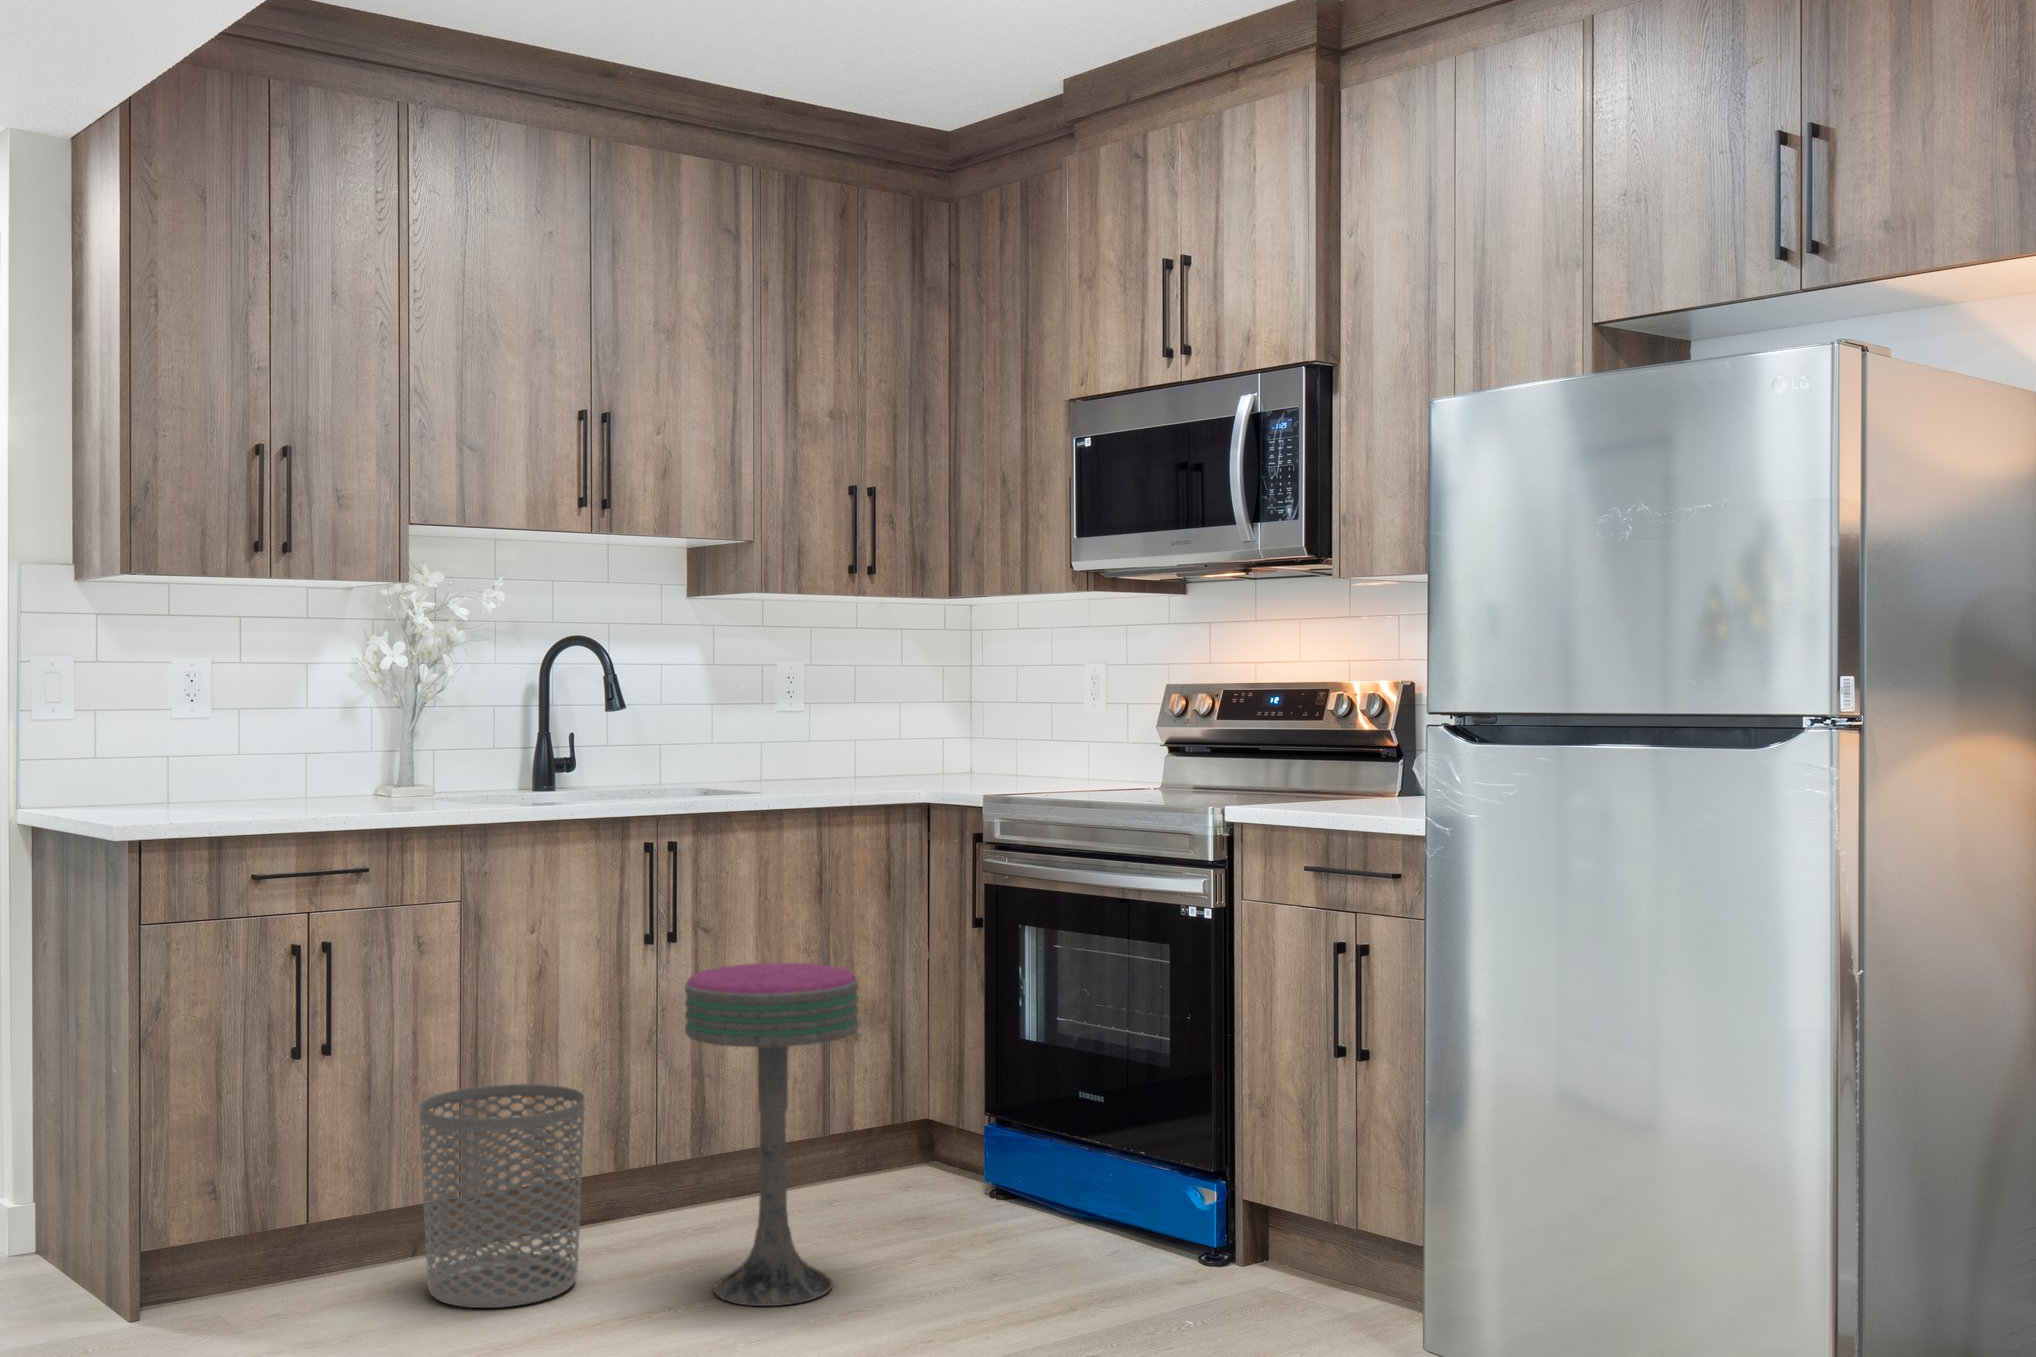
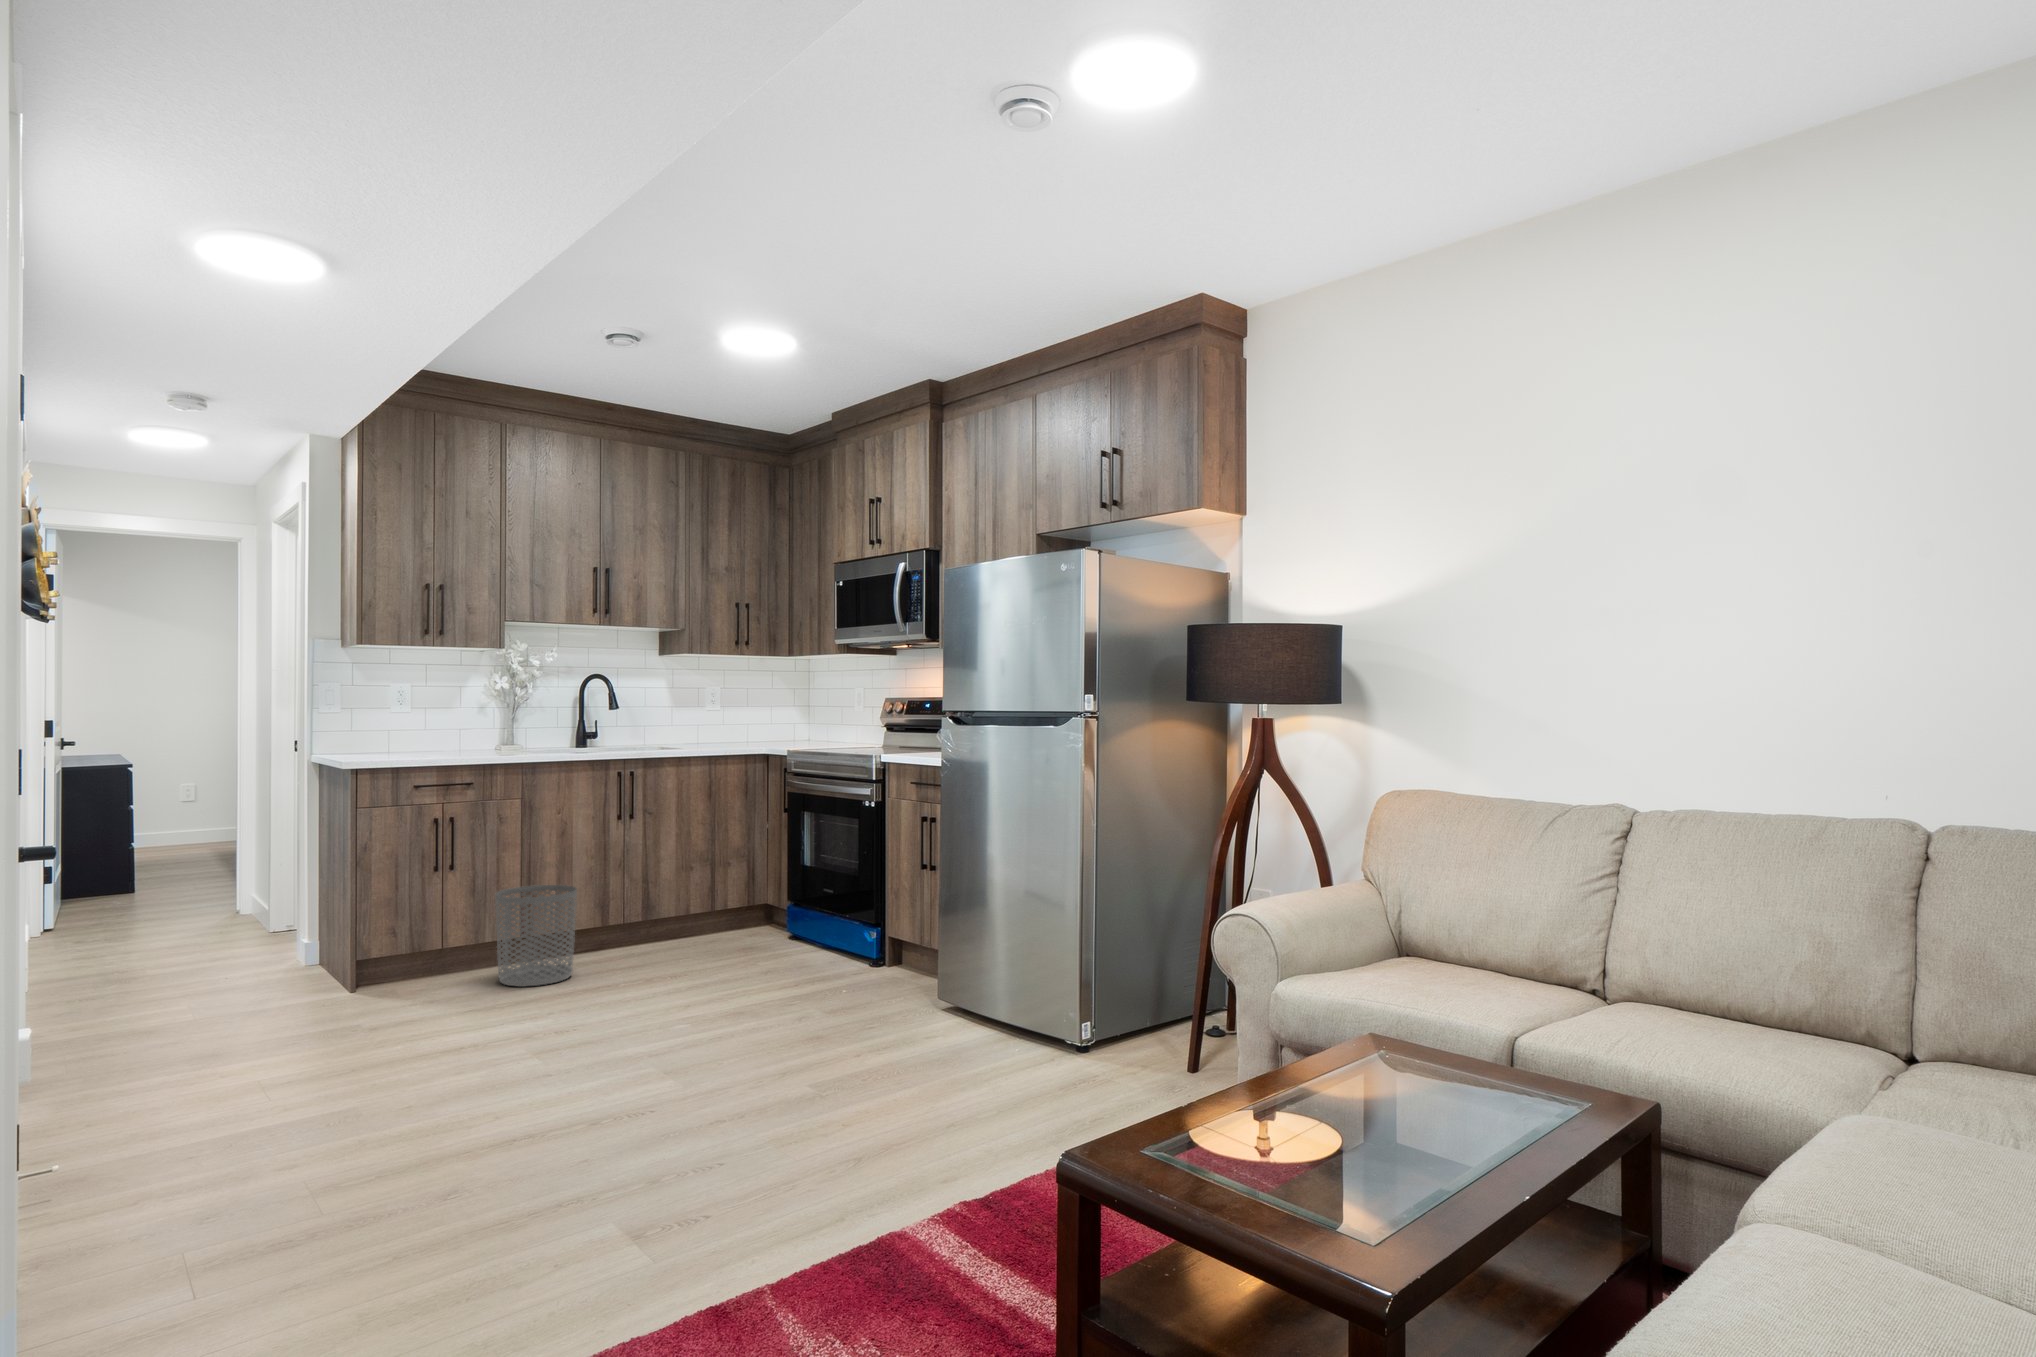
bar stool: present [685,963,859,1306] -> none [623,827,707,984]

